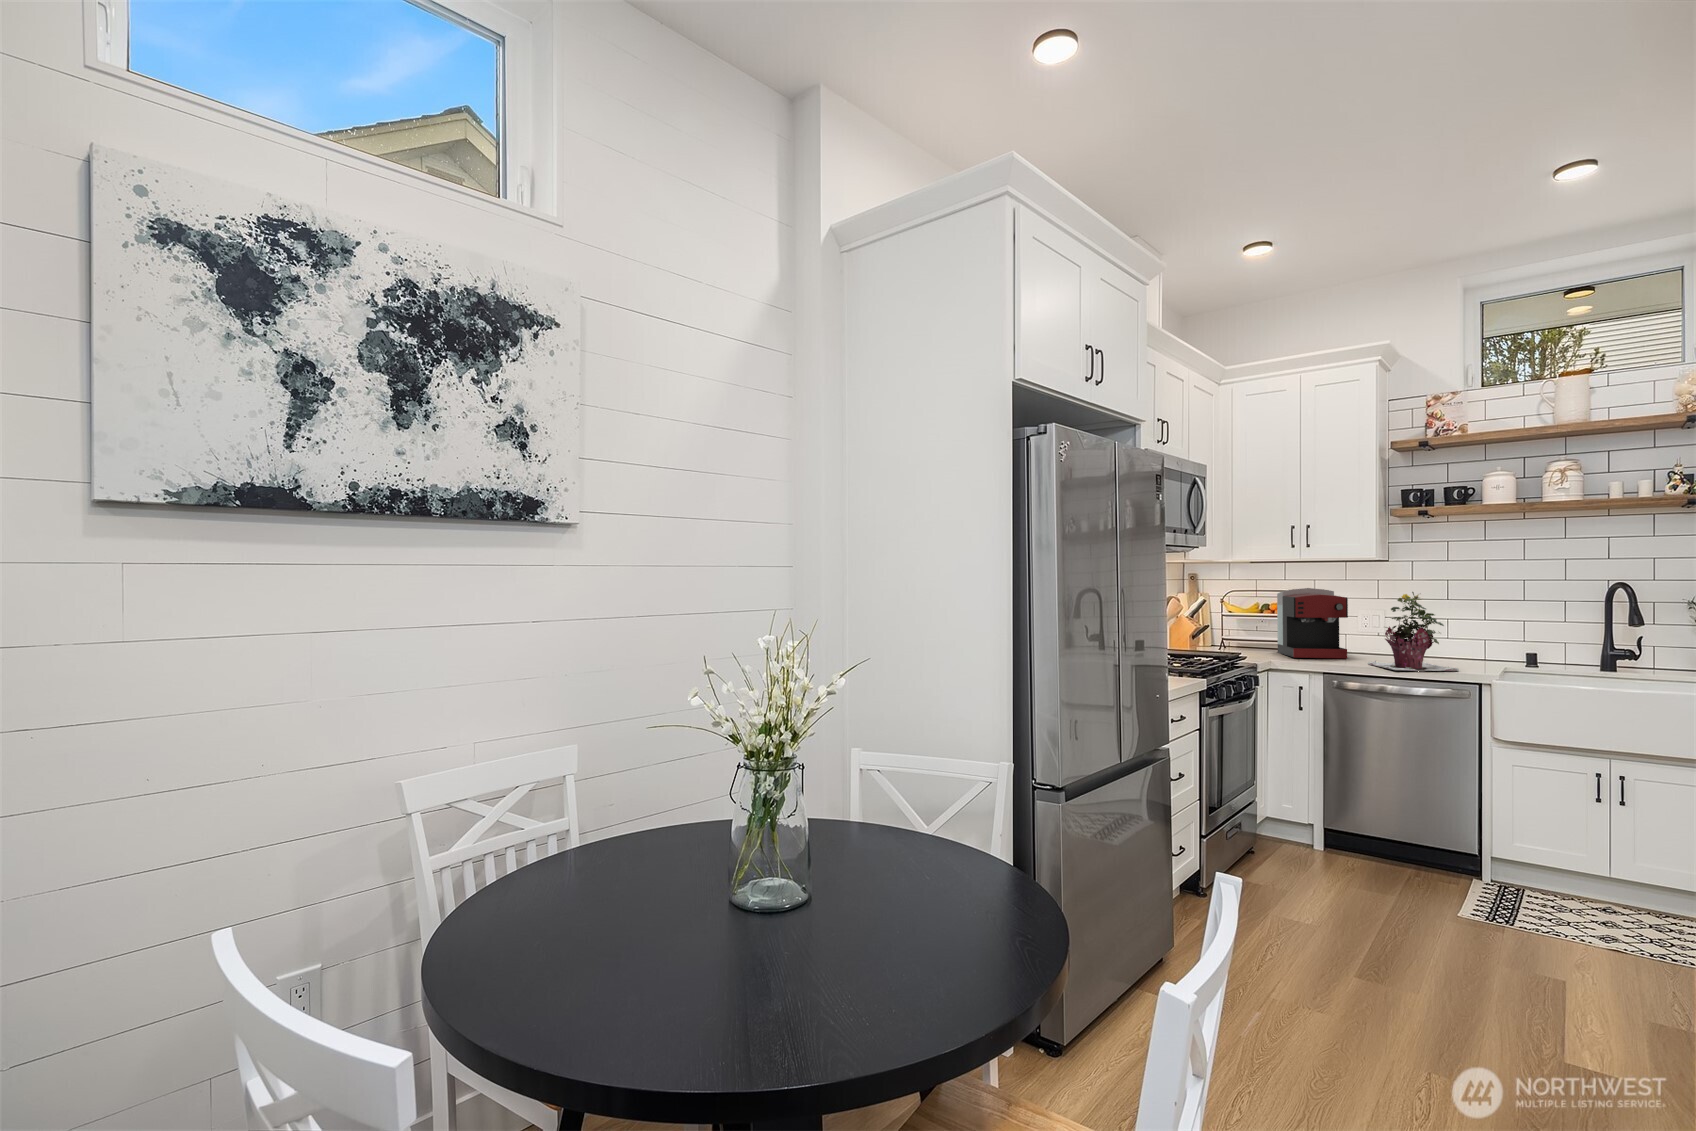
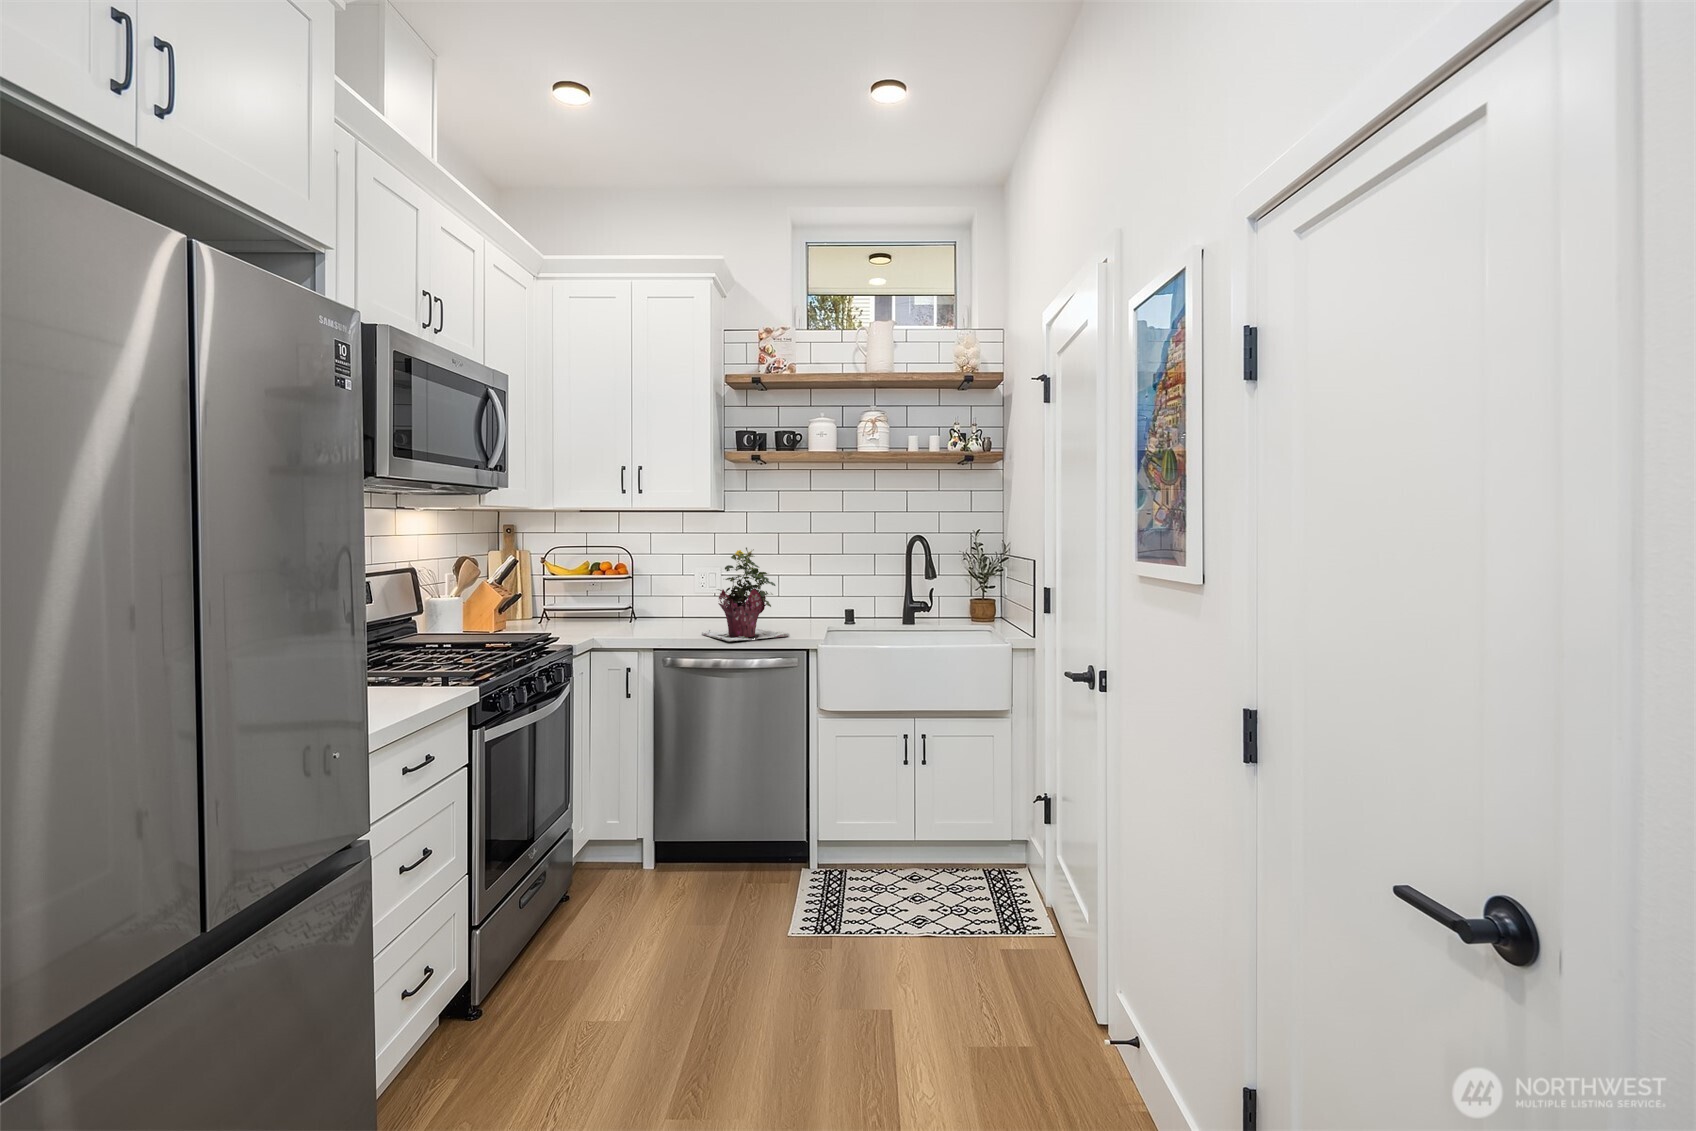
coffee maker: present [1277,588,1348,658] -> none [606,545,682,632]

